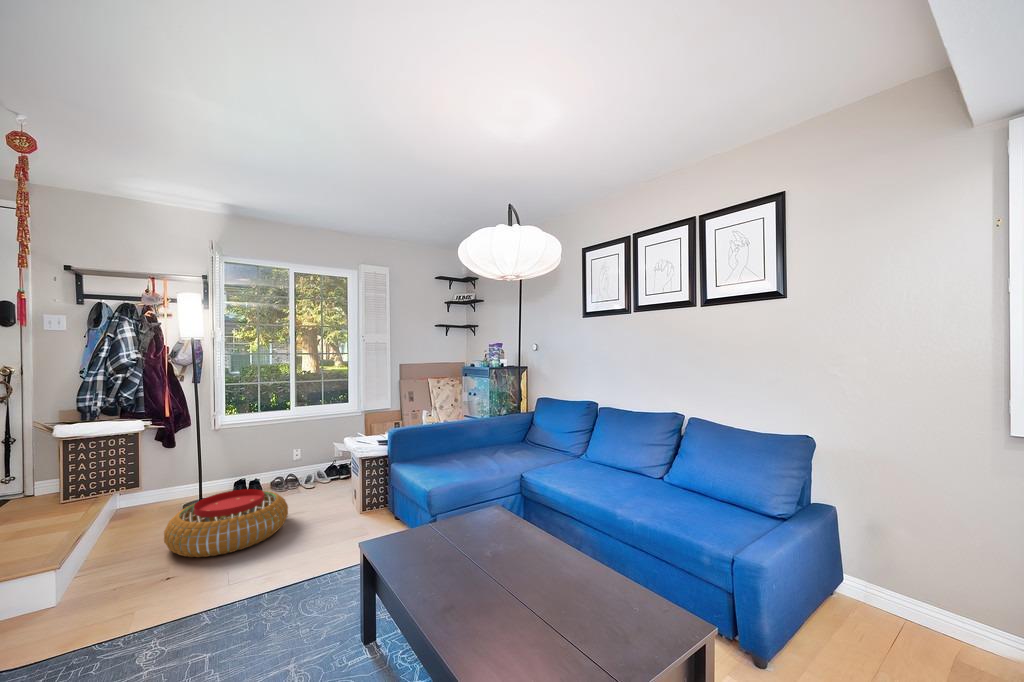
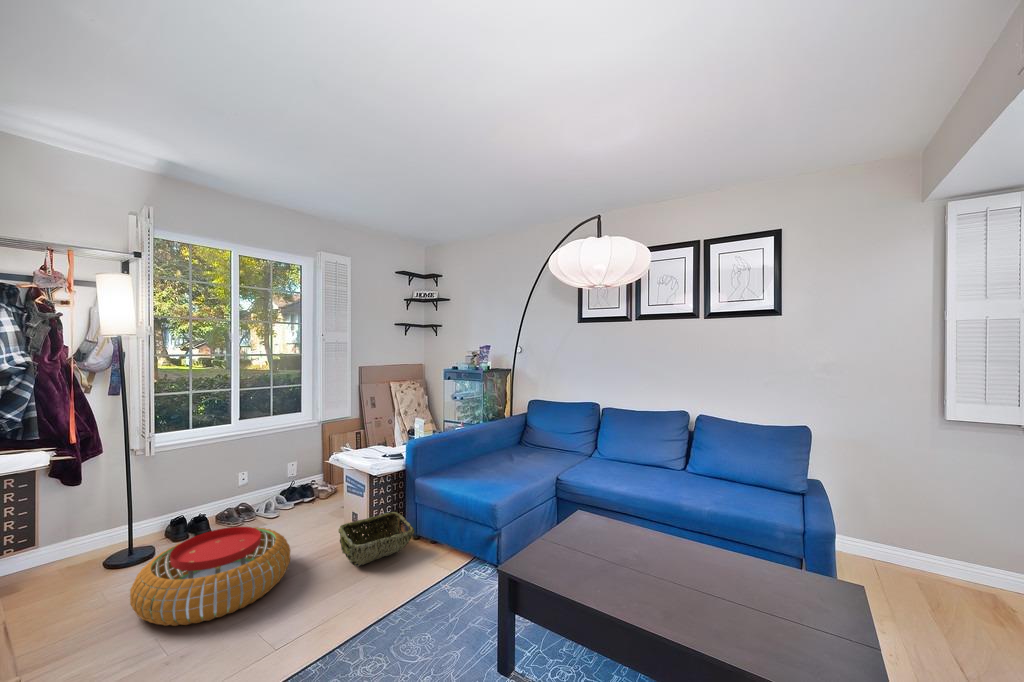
woven basket: none [324,492,387,535] -> present [339,512,414,566]

